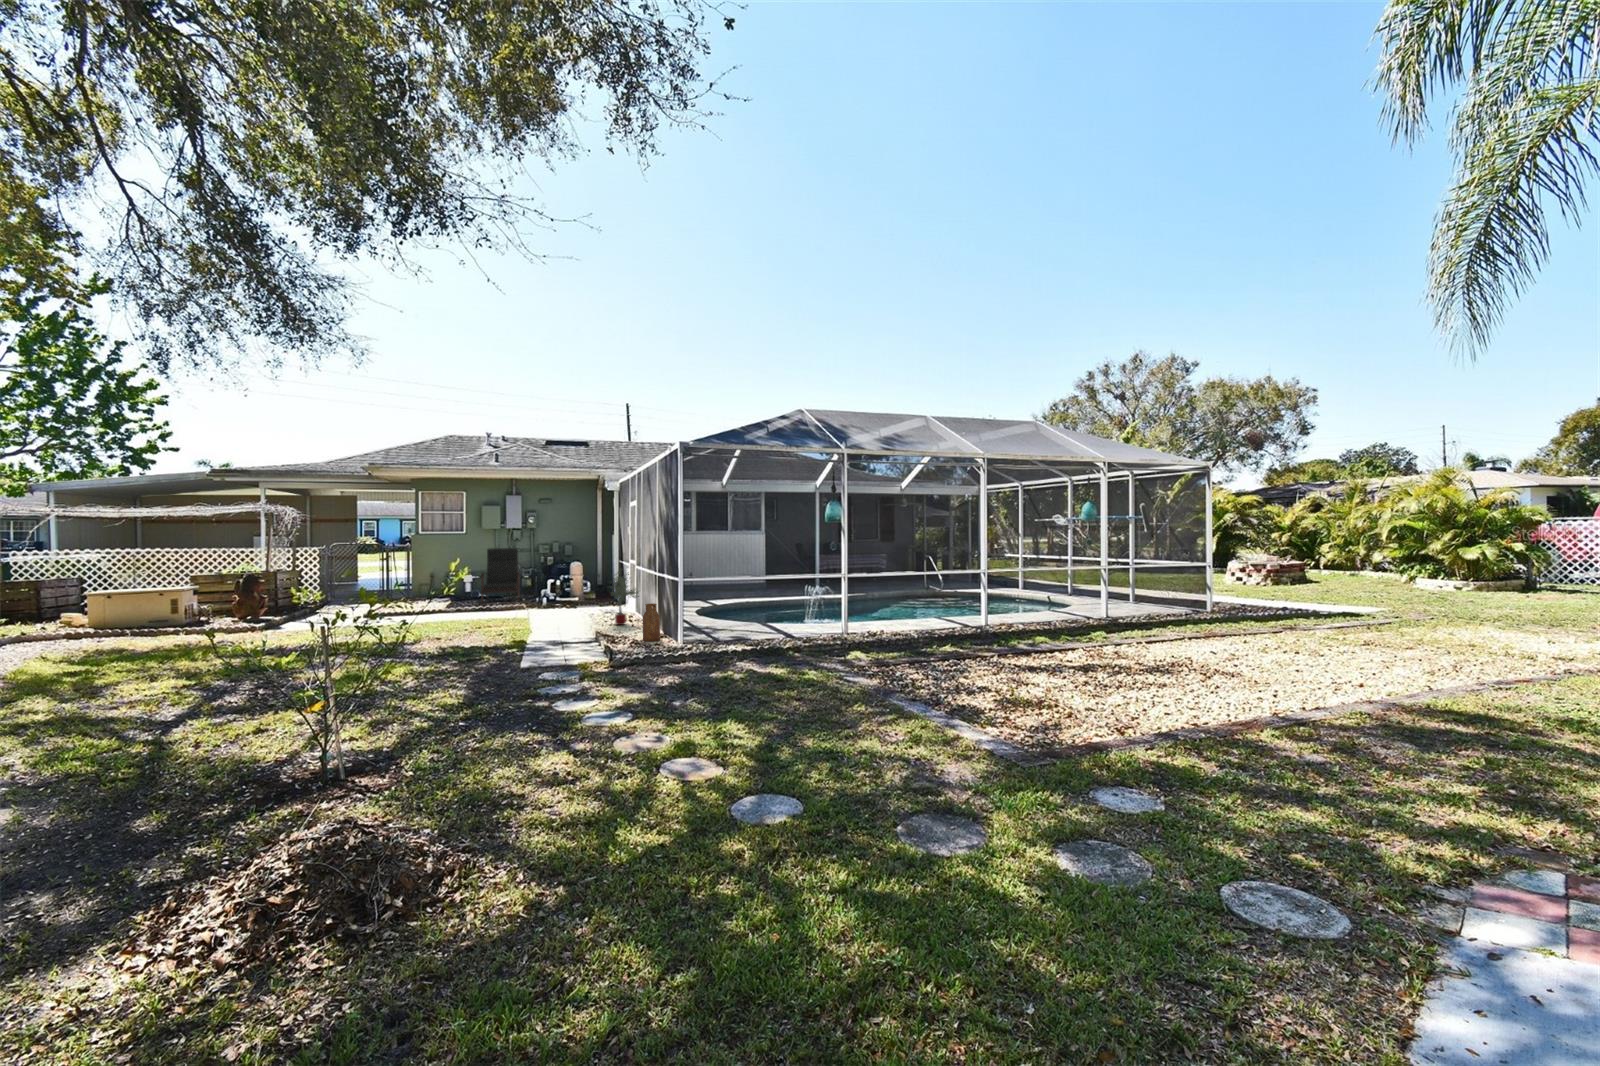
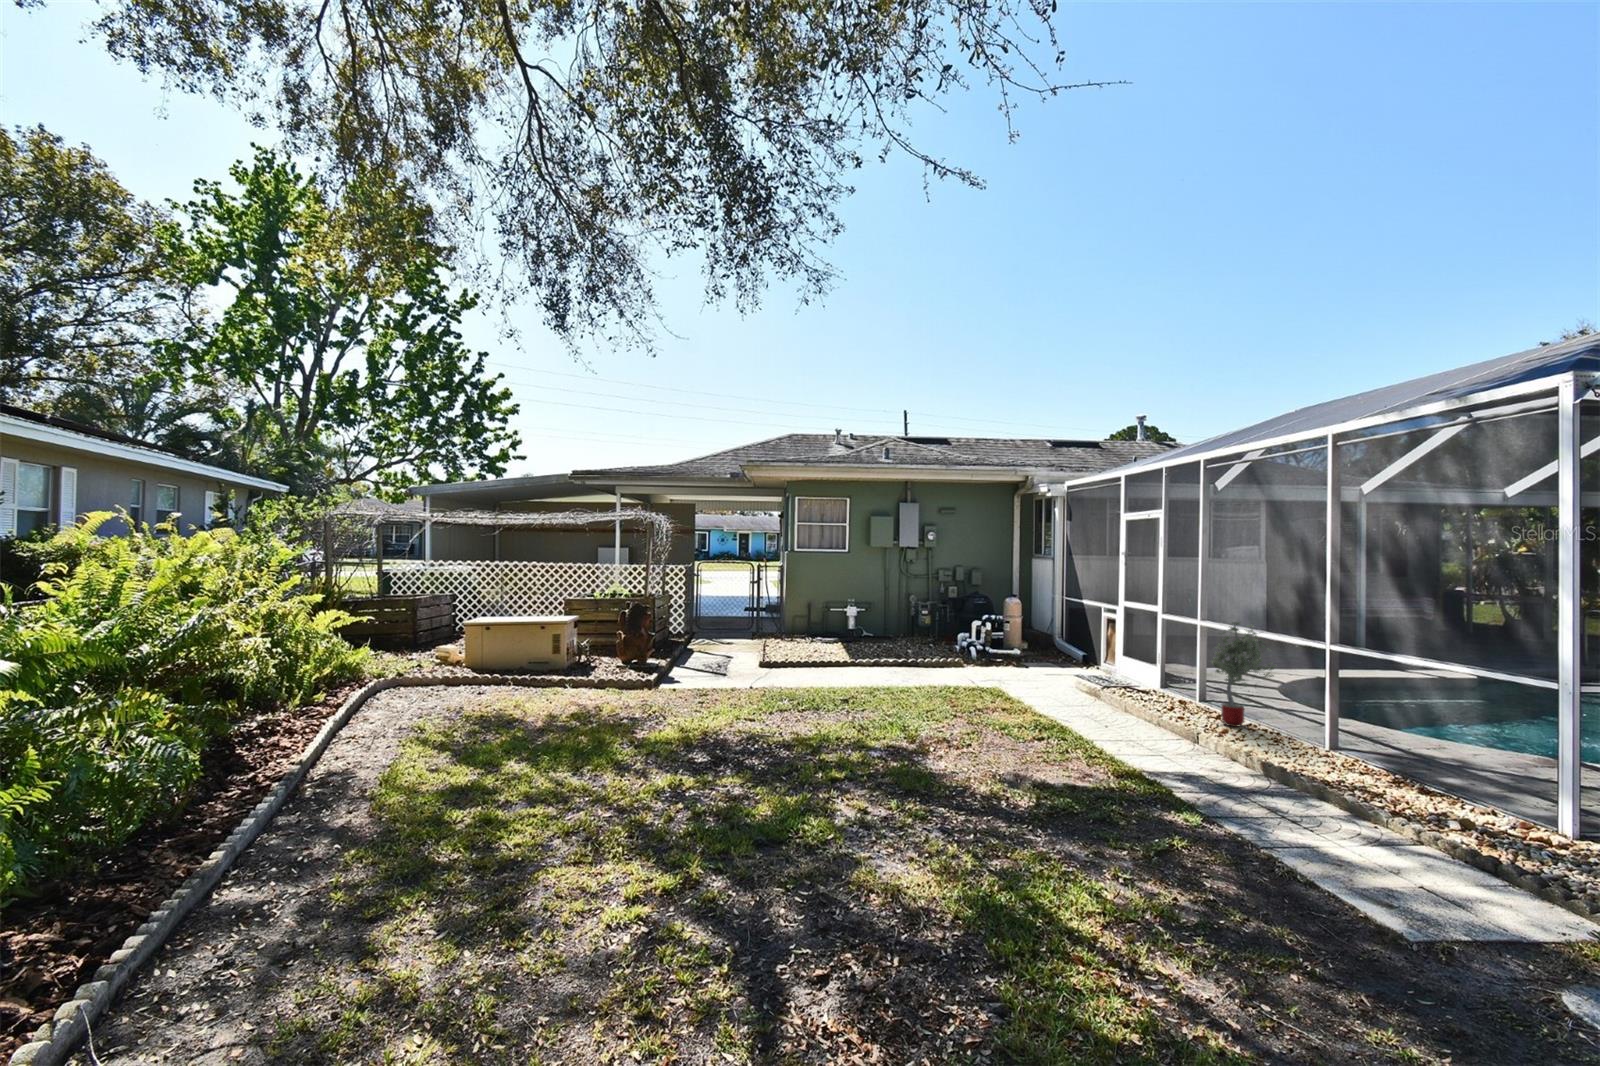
lounge chair: present [481,548,520,602] -> none [888,570,943,647]
watering can: present [643,603,660,642] -> none [1408,714,1481,802]

